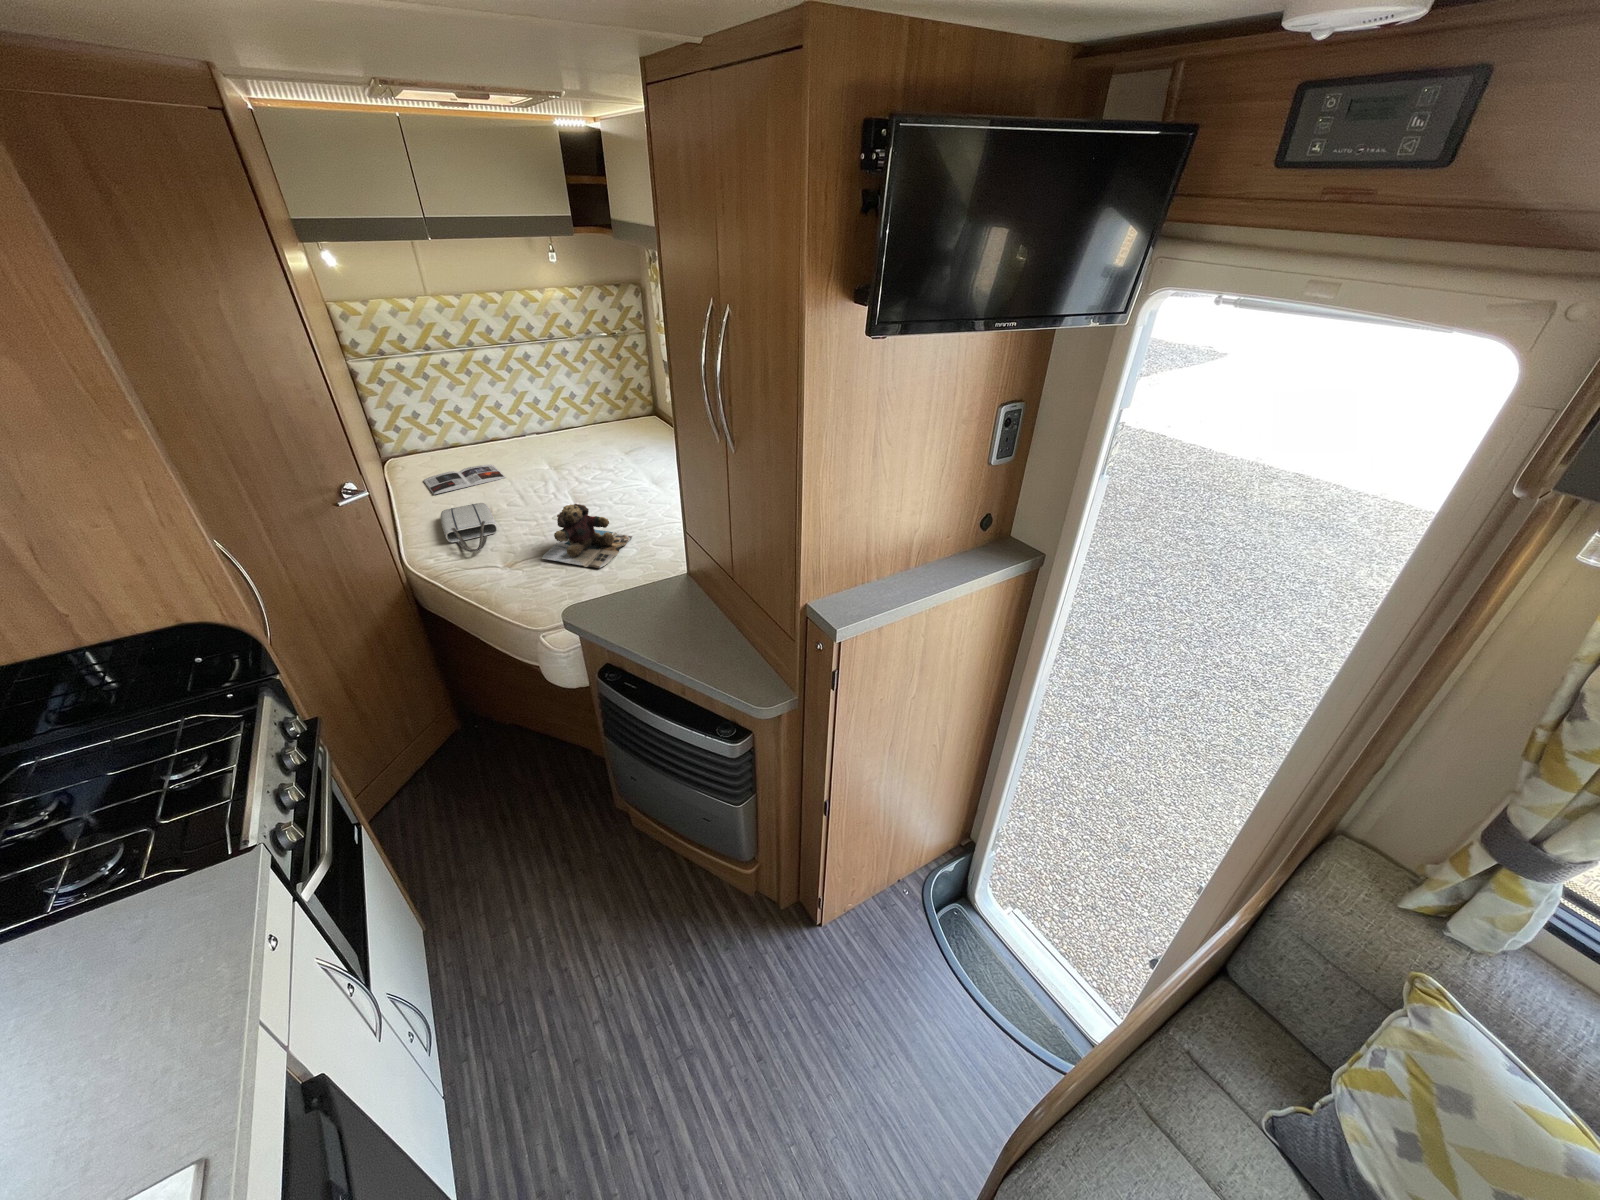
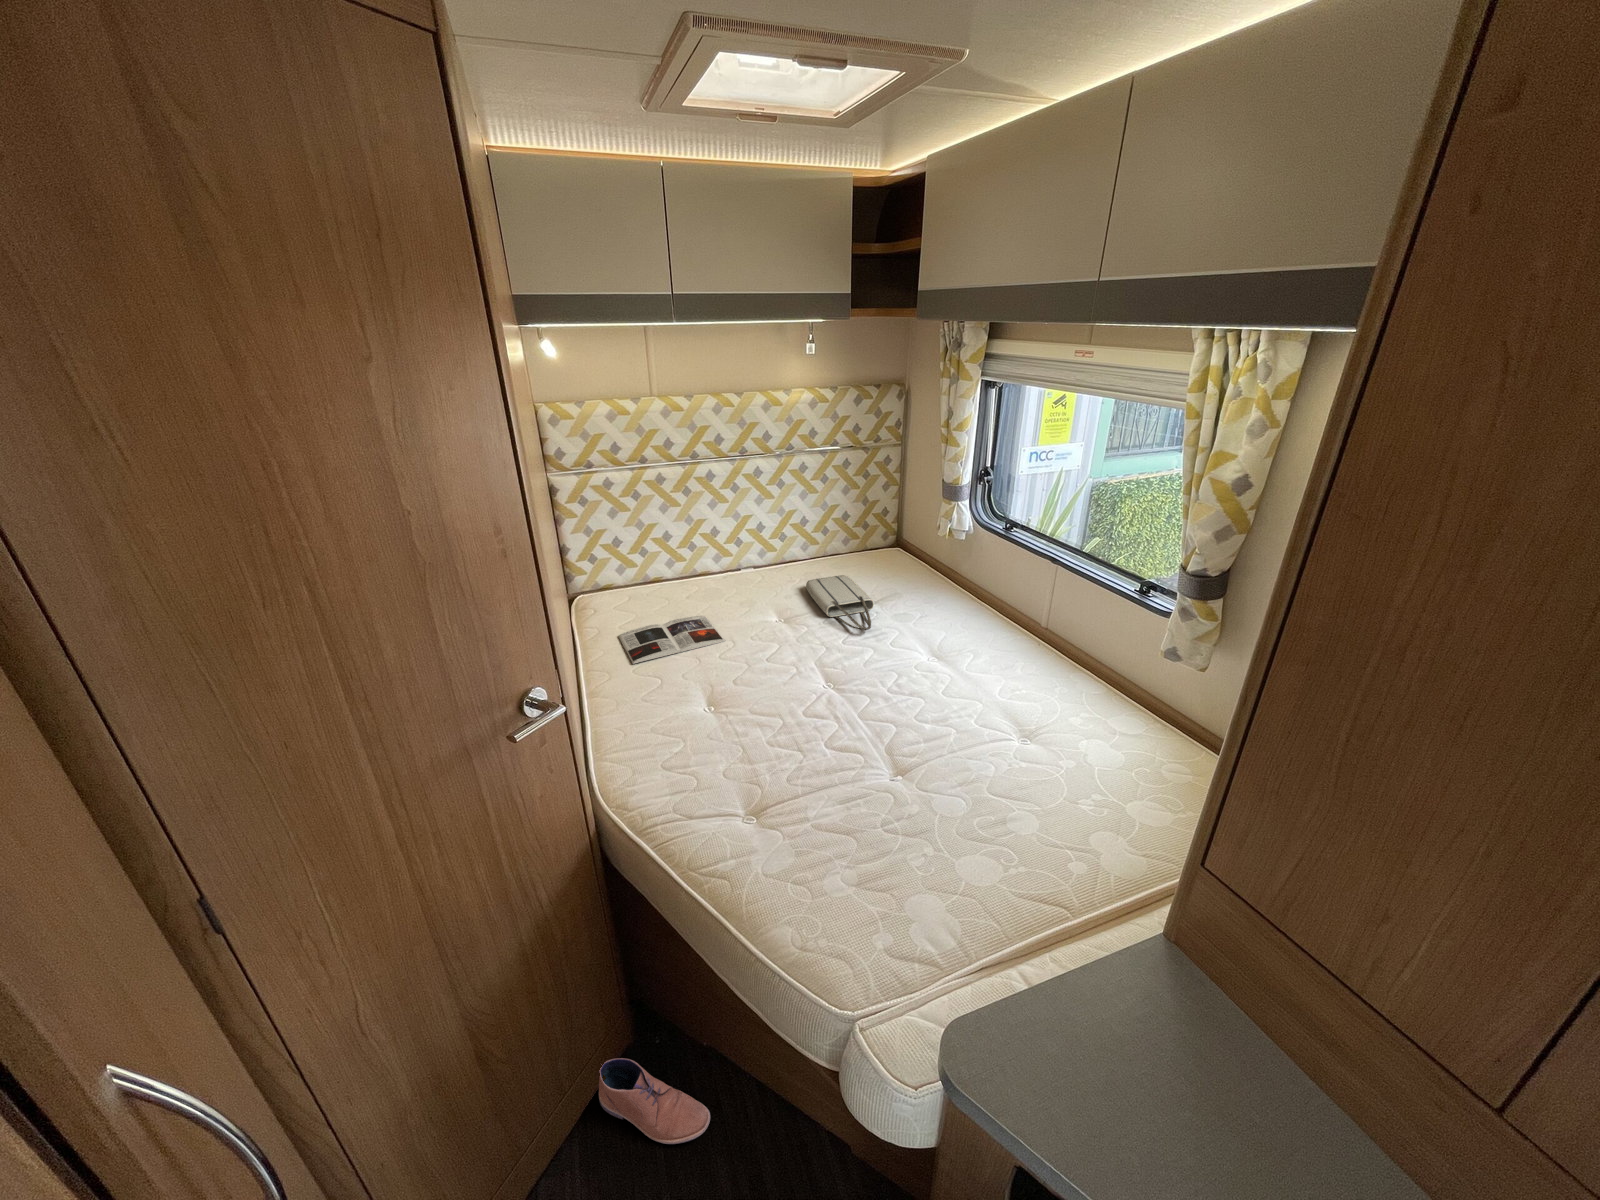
tote bag: present [441,503,497,552] -> present [806,575,874,630]
teddy bear: present [542,504,632,568] -> none [806,740,941,869]
shoe: none [431,725,512,765] -> present [599,1058,710,1144]

